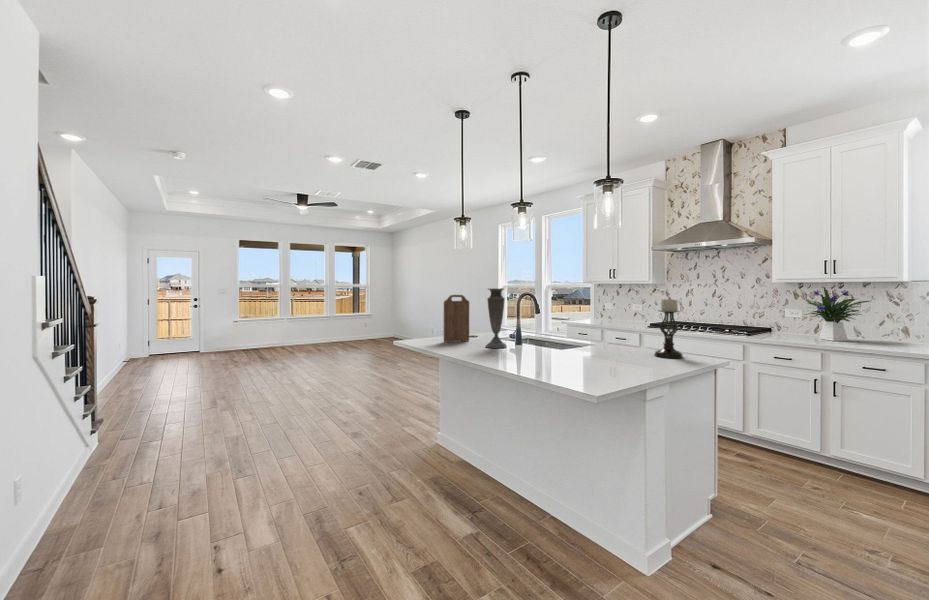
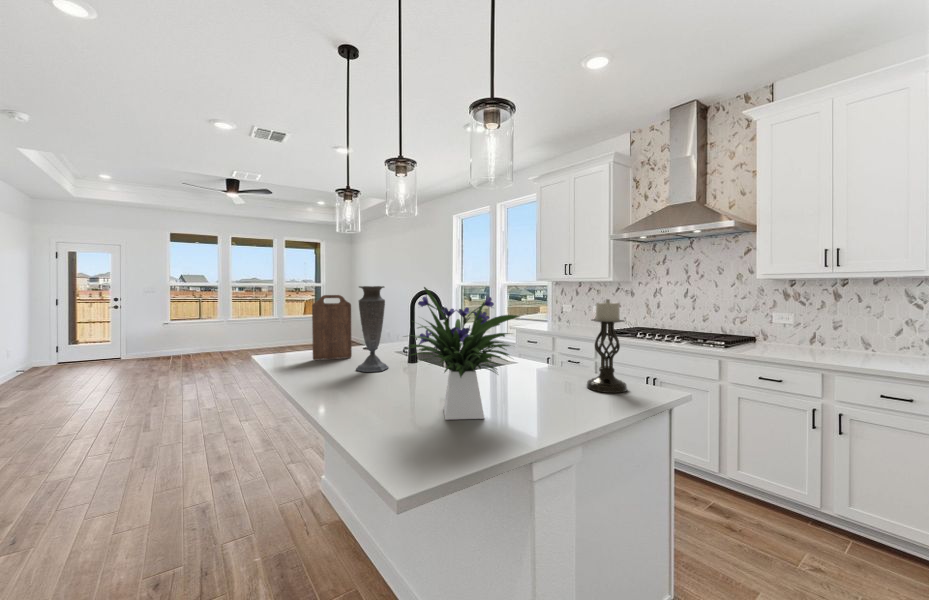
flower arrangement: present [807,287,870,341] -> present [407,287,520,420]

